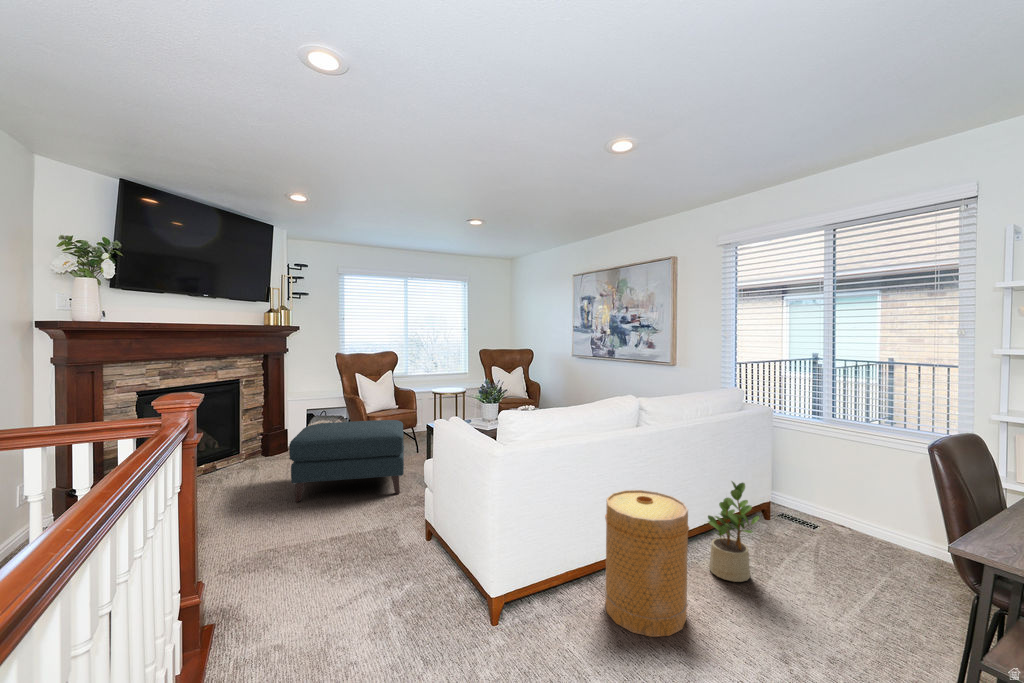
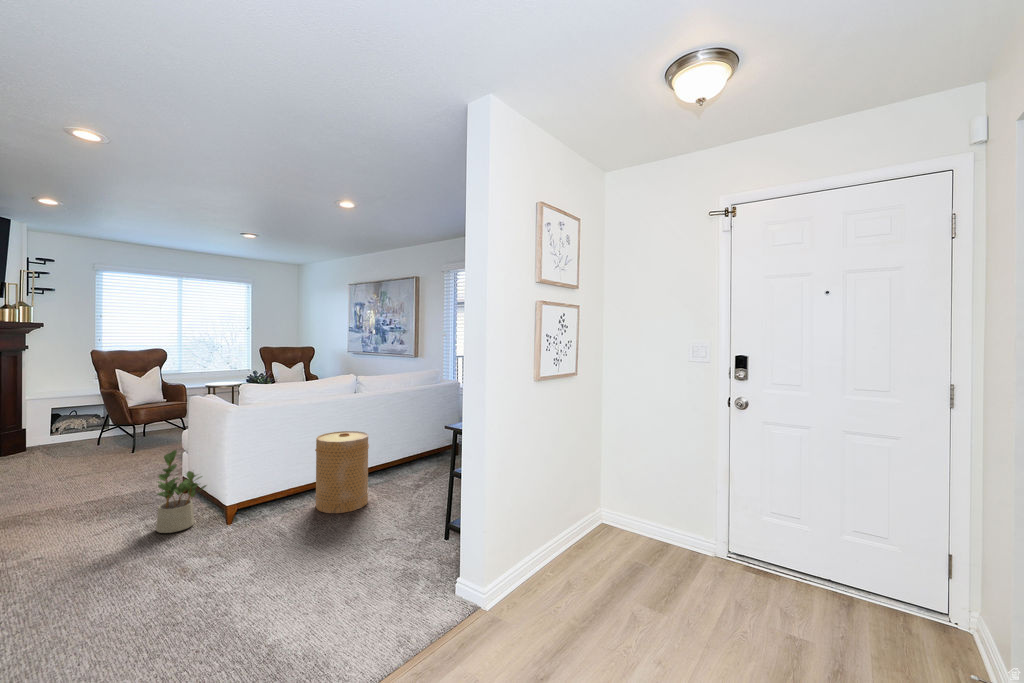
ottoman: present [289,420,404,502] -> none [37,409,168,484]
potted plant: present [708,481,759,582] -> present [156,450,206,533]

